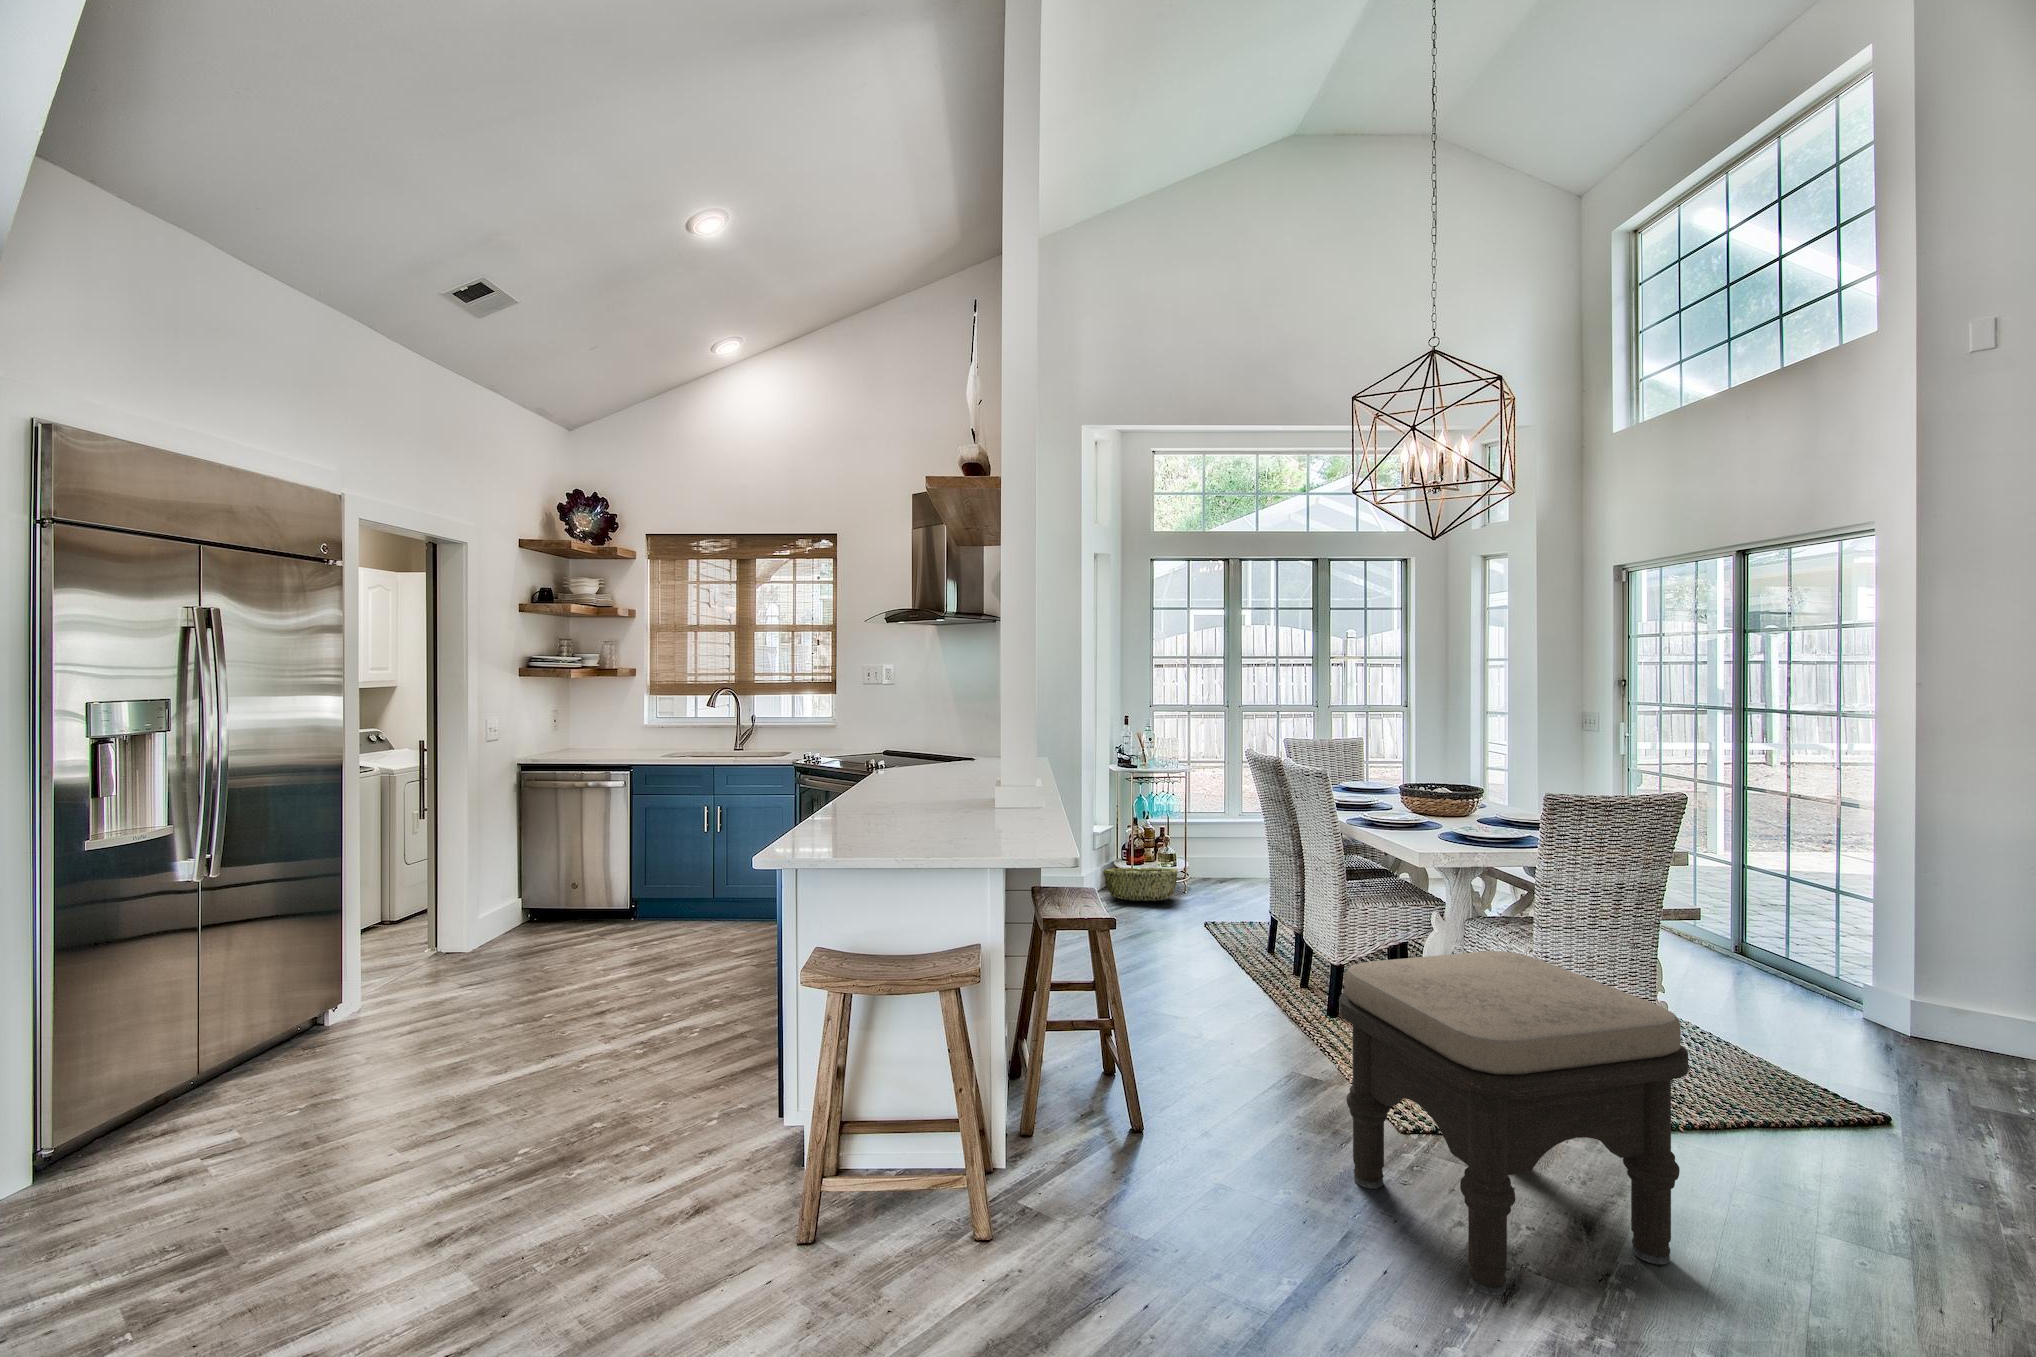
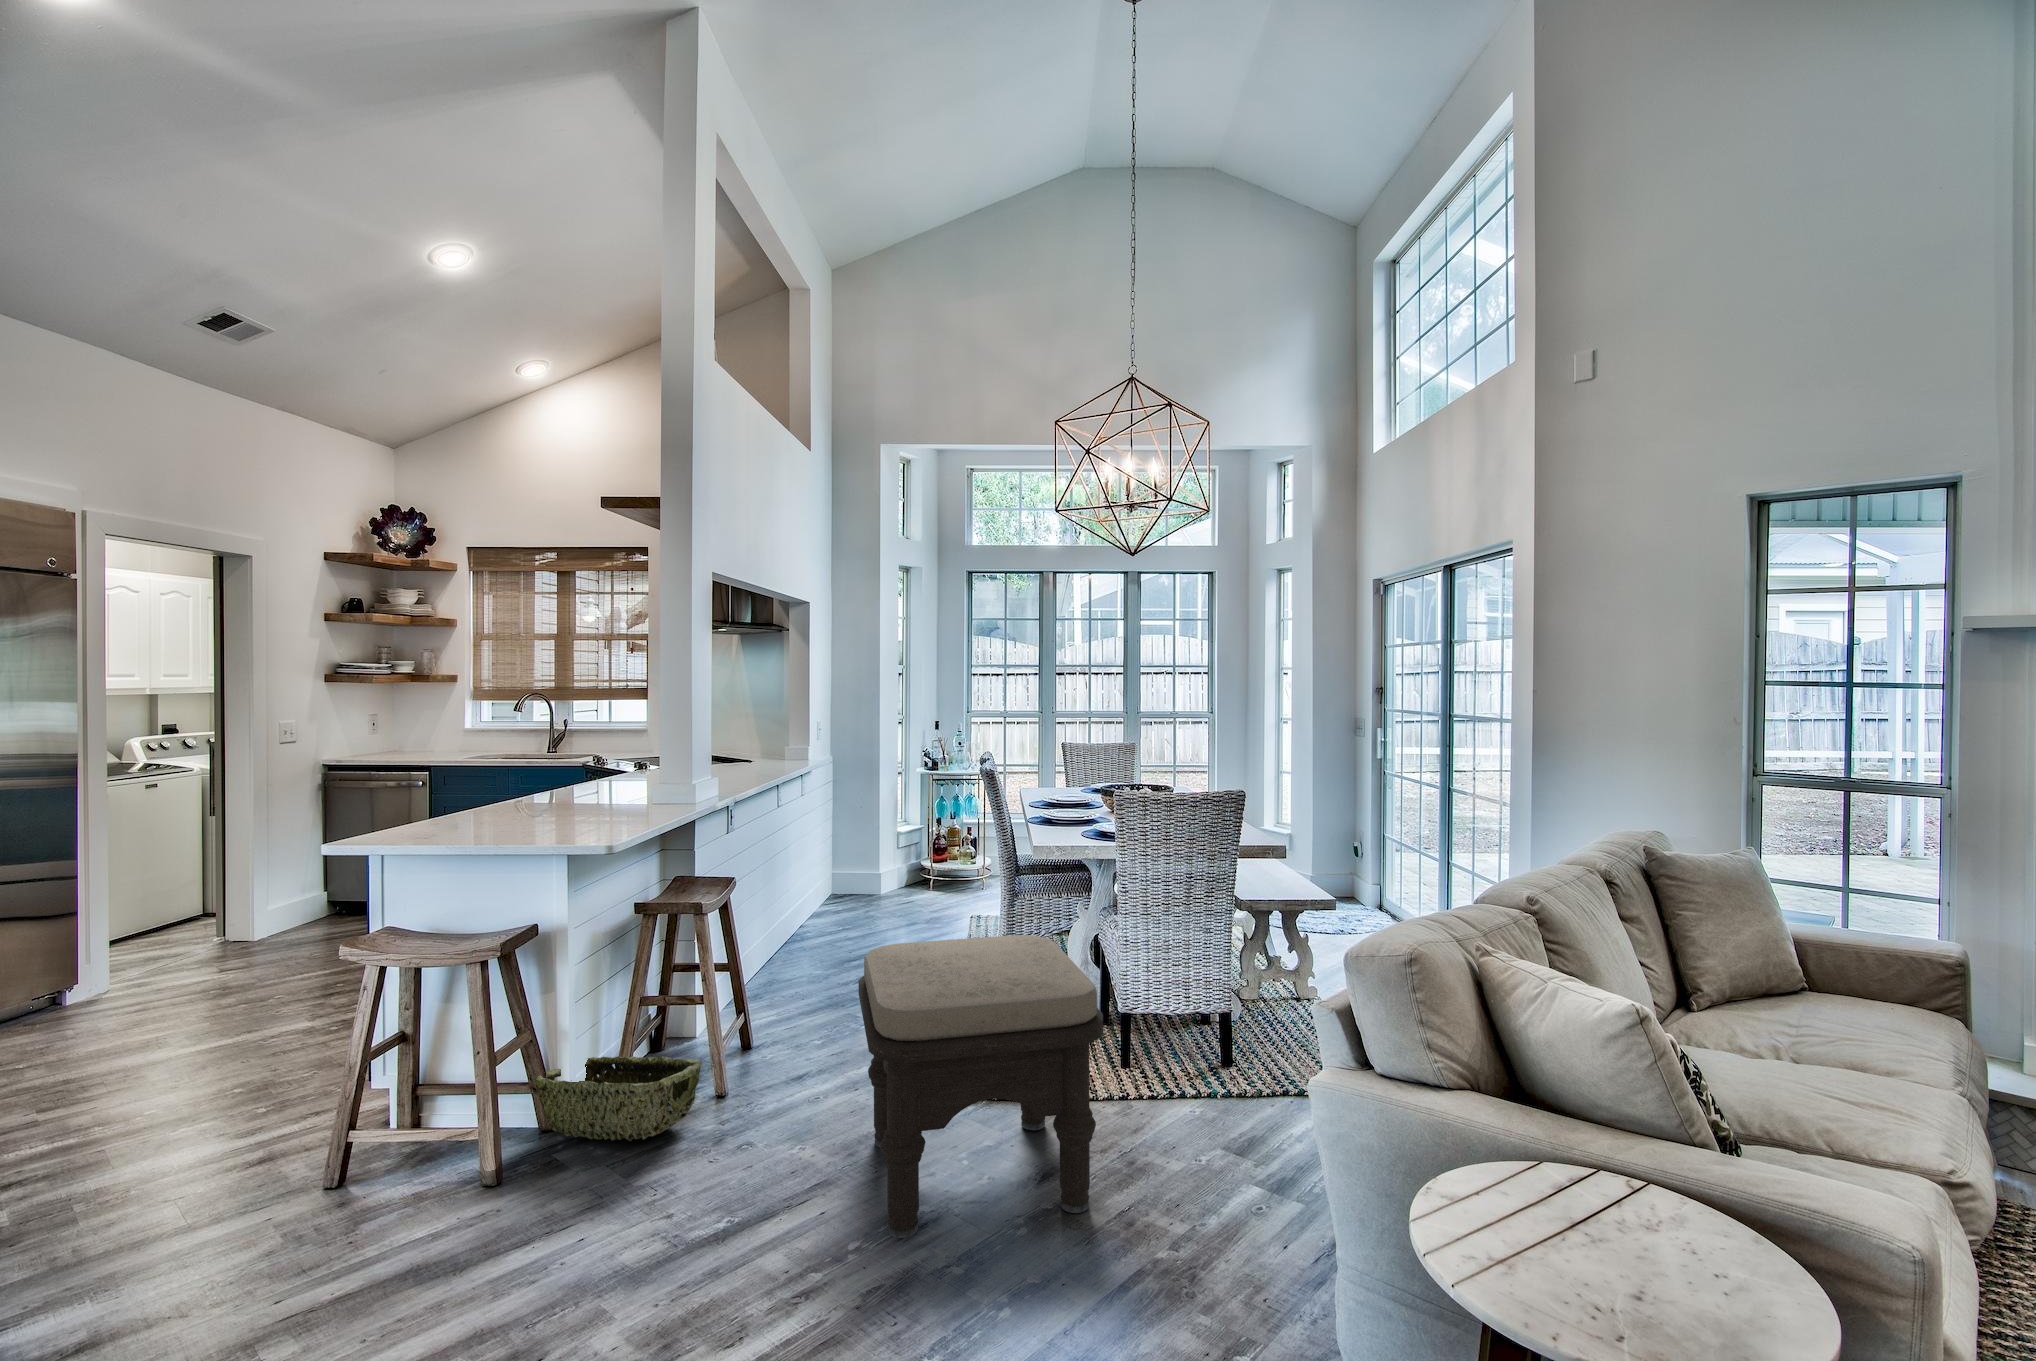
woven basket: present [1103,867,1177,901] -> present [534,1056,702,1141]

